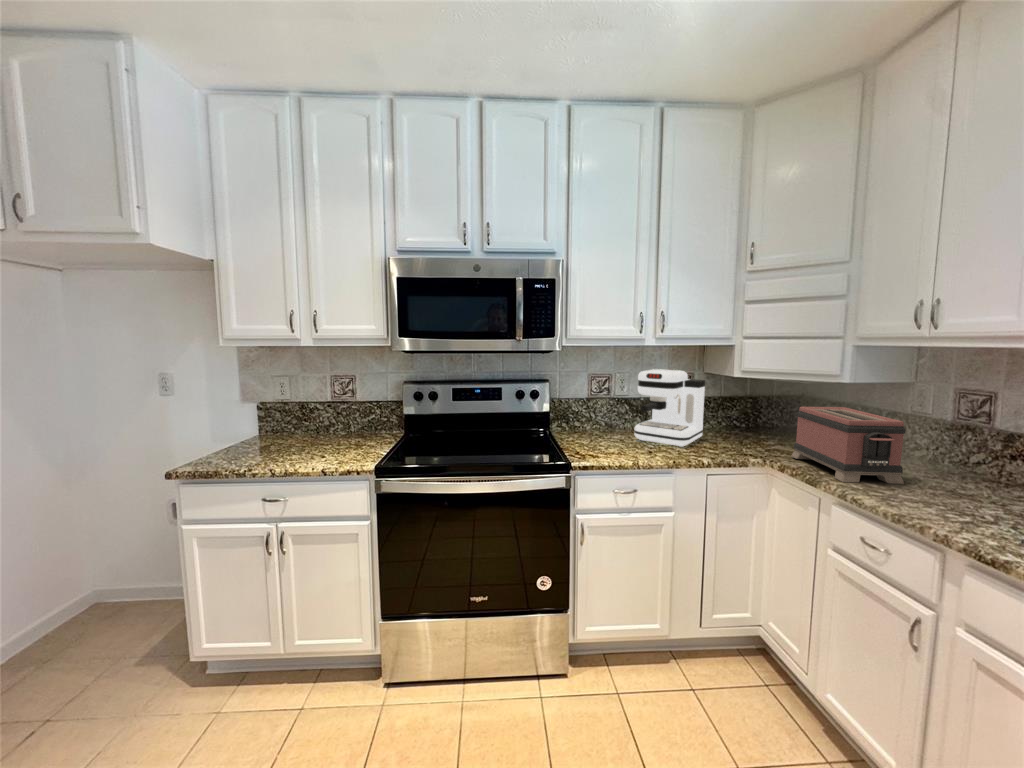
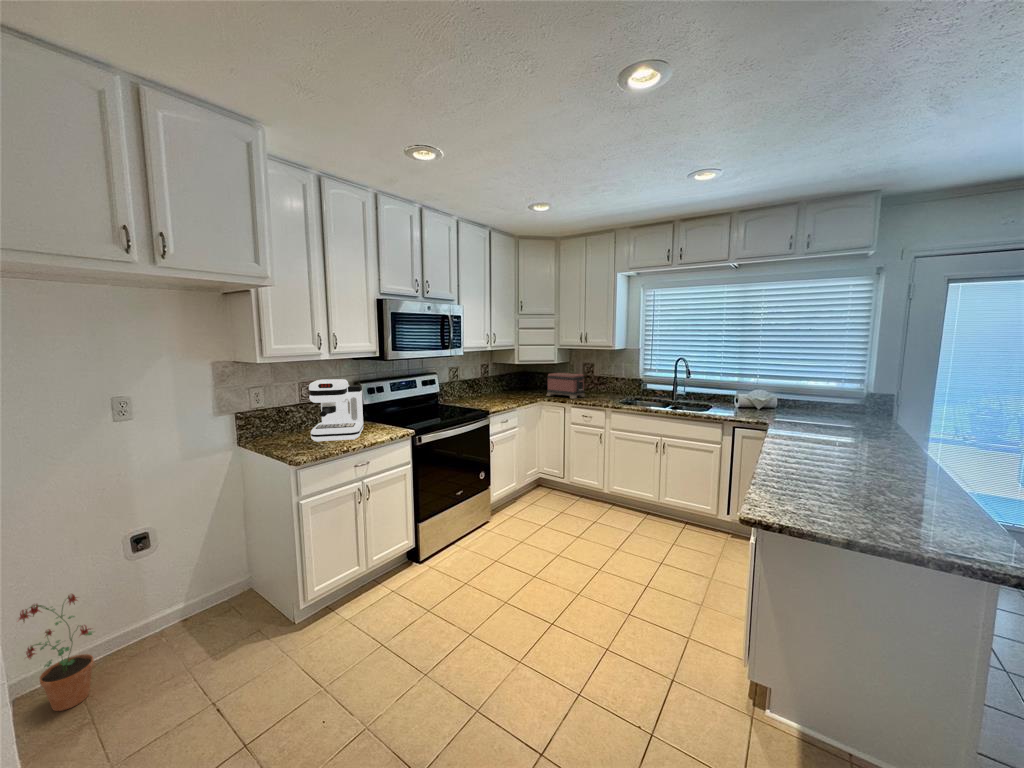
coffee maker: present [634,369,705,447] -> present [309,379,363,442]
potted plant: none [41,534,115,631] -> present [19,594,94,711]

